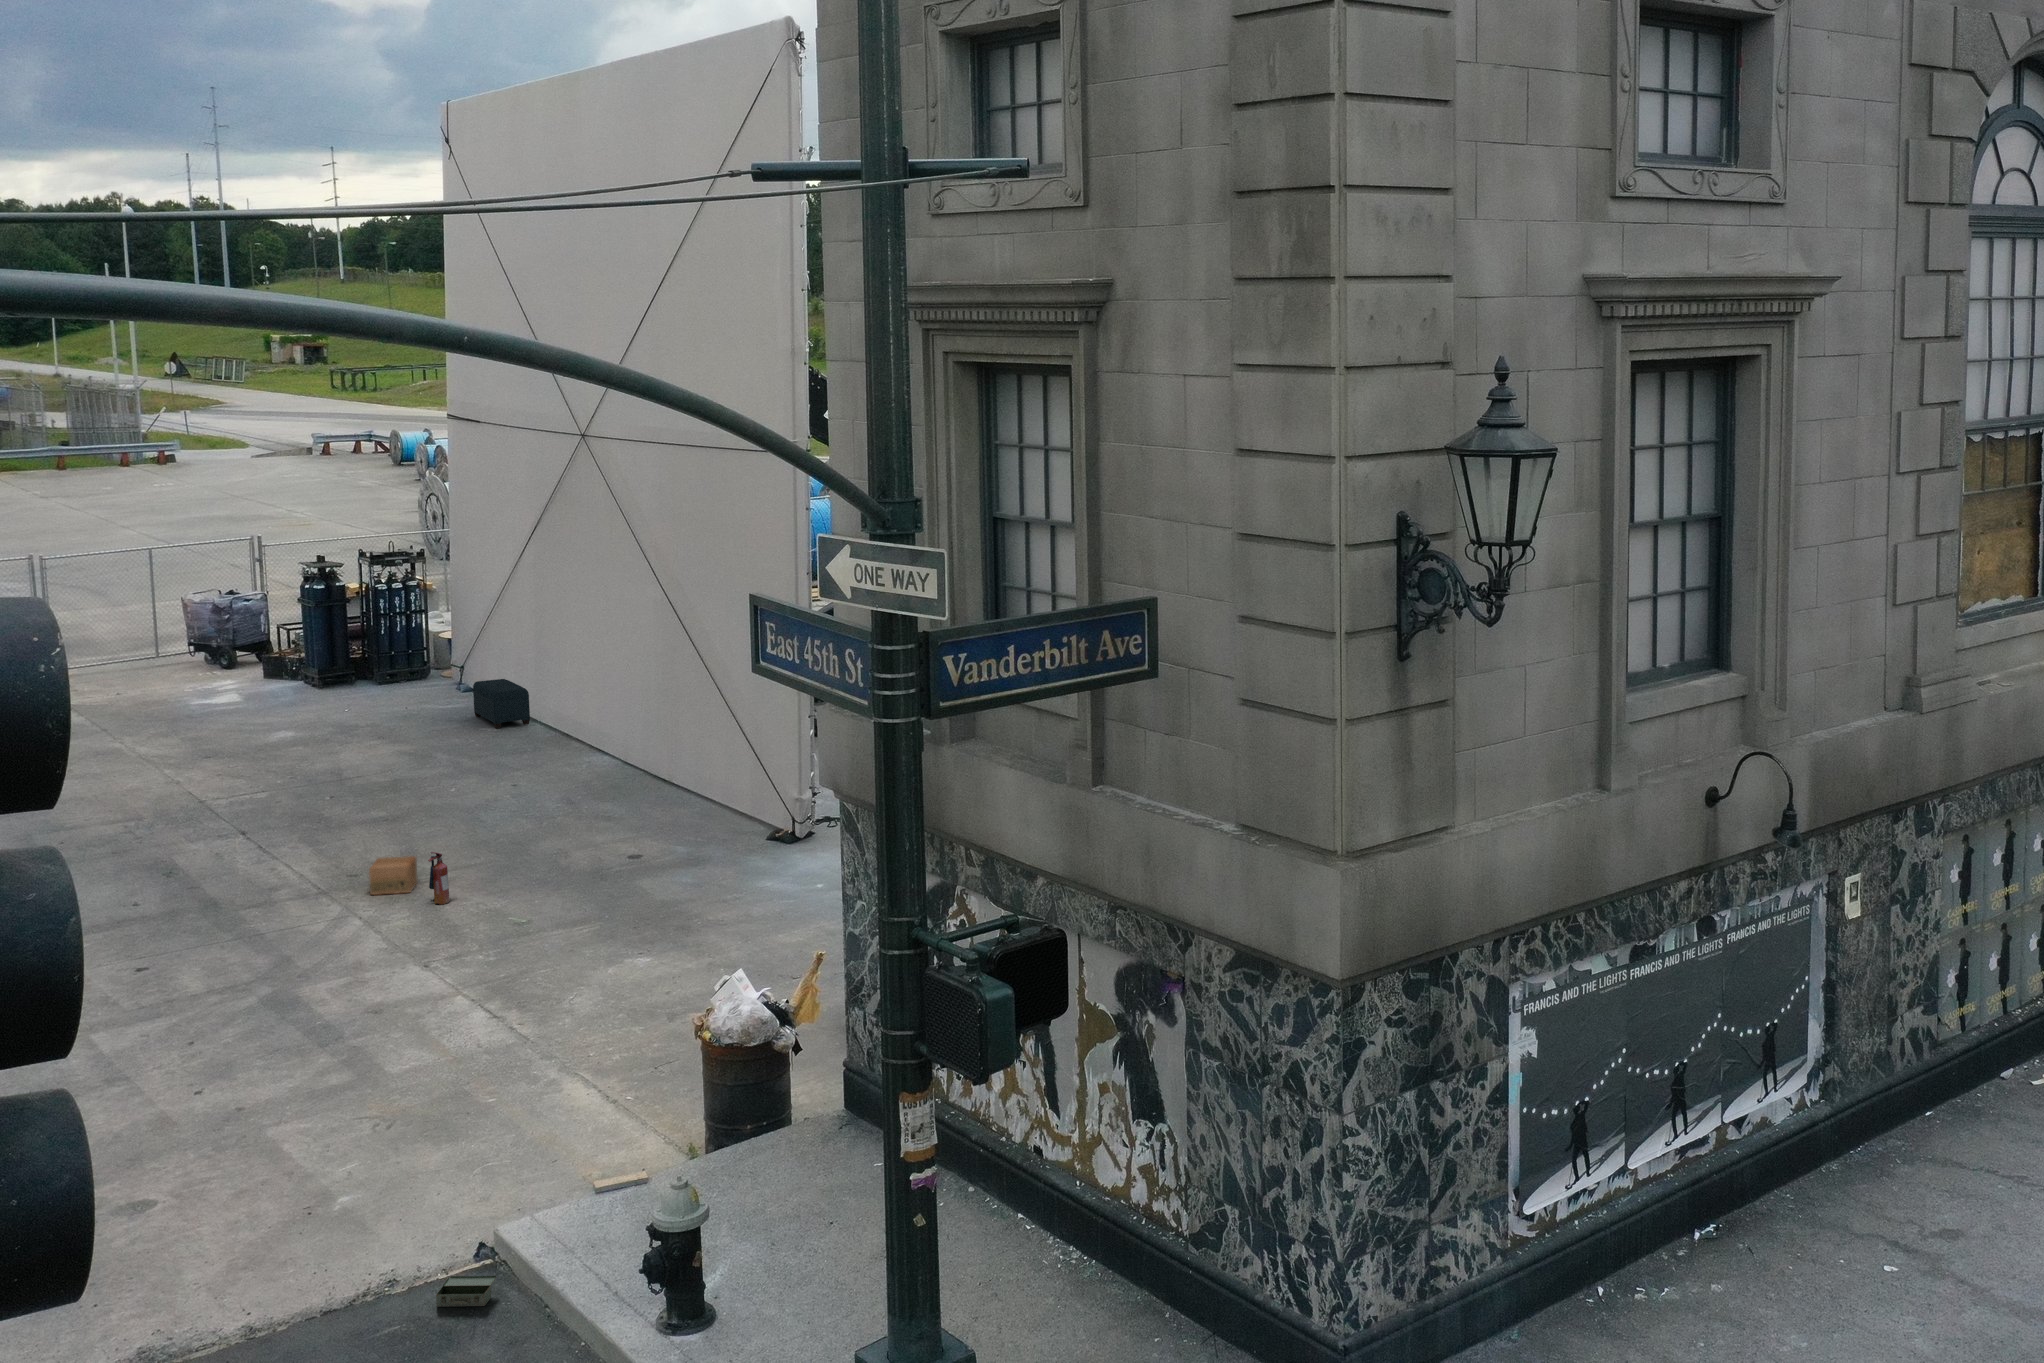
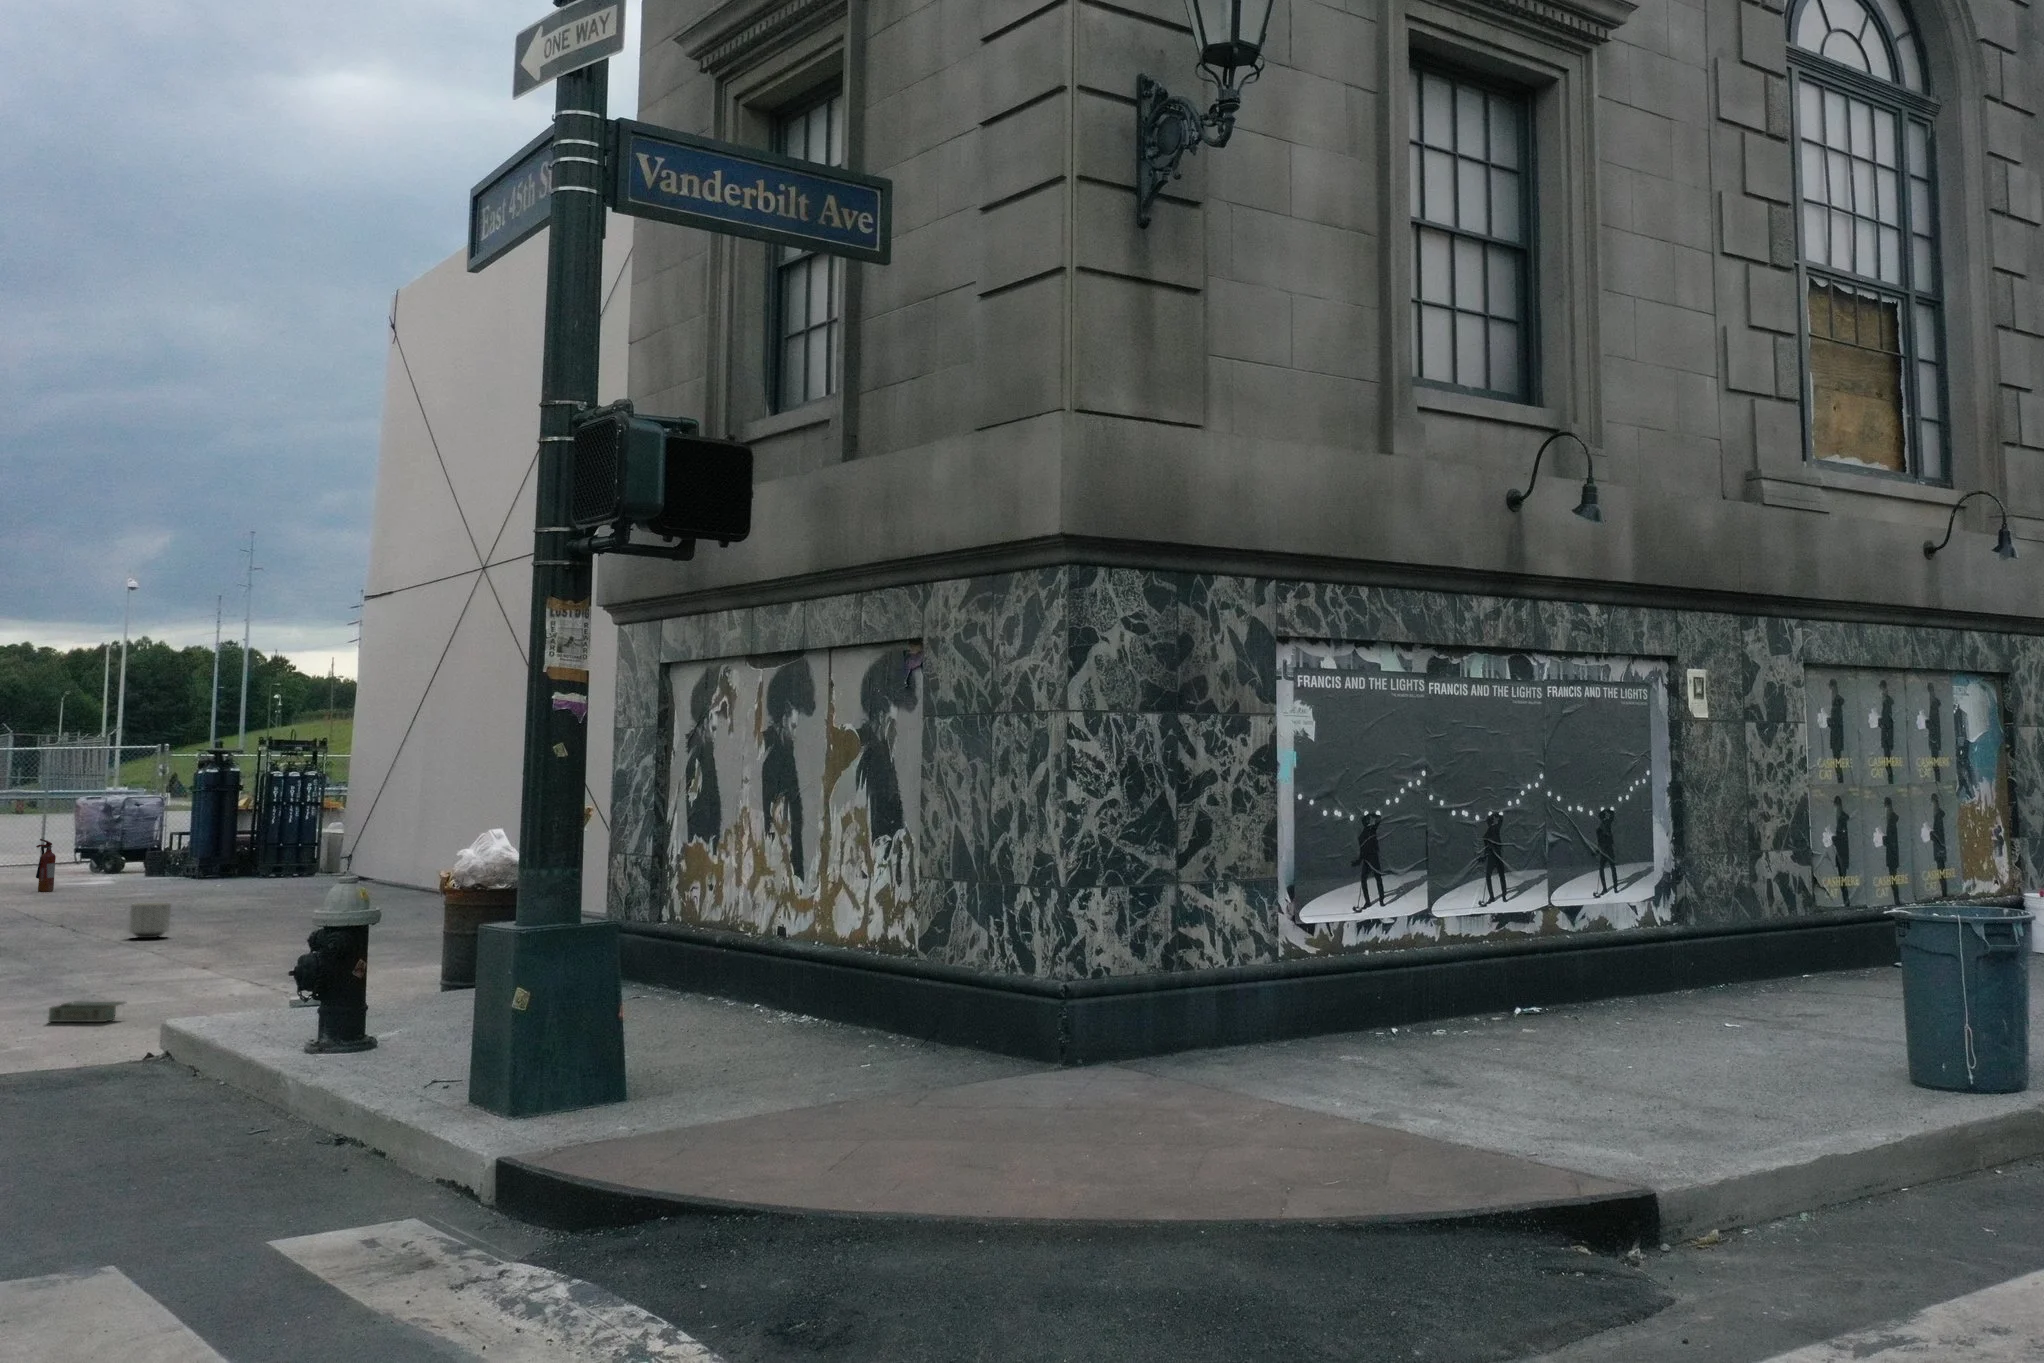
bench: present [473,679,530,728] -> none [330,826,388,867]
fire extinguisher: present [428,852,449,905] -> present [36,839,56,892]
cardboard box: present [369,856,418,895] -> none [148,876,207,908]
planter: none [392,969,428,1007] -> present [129,903,171,938]

